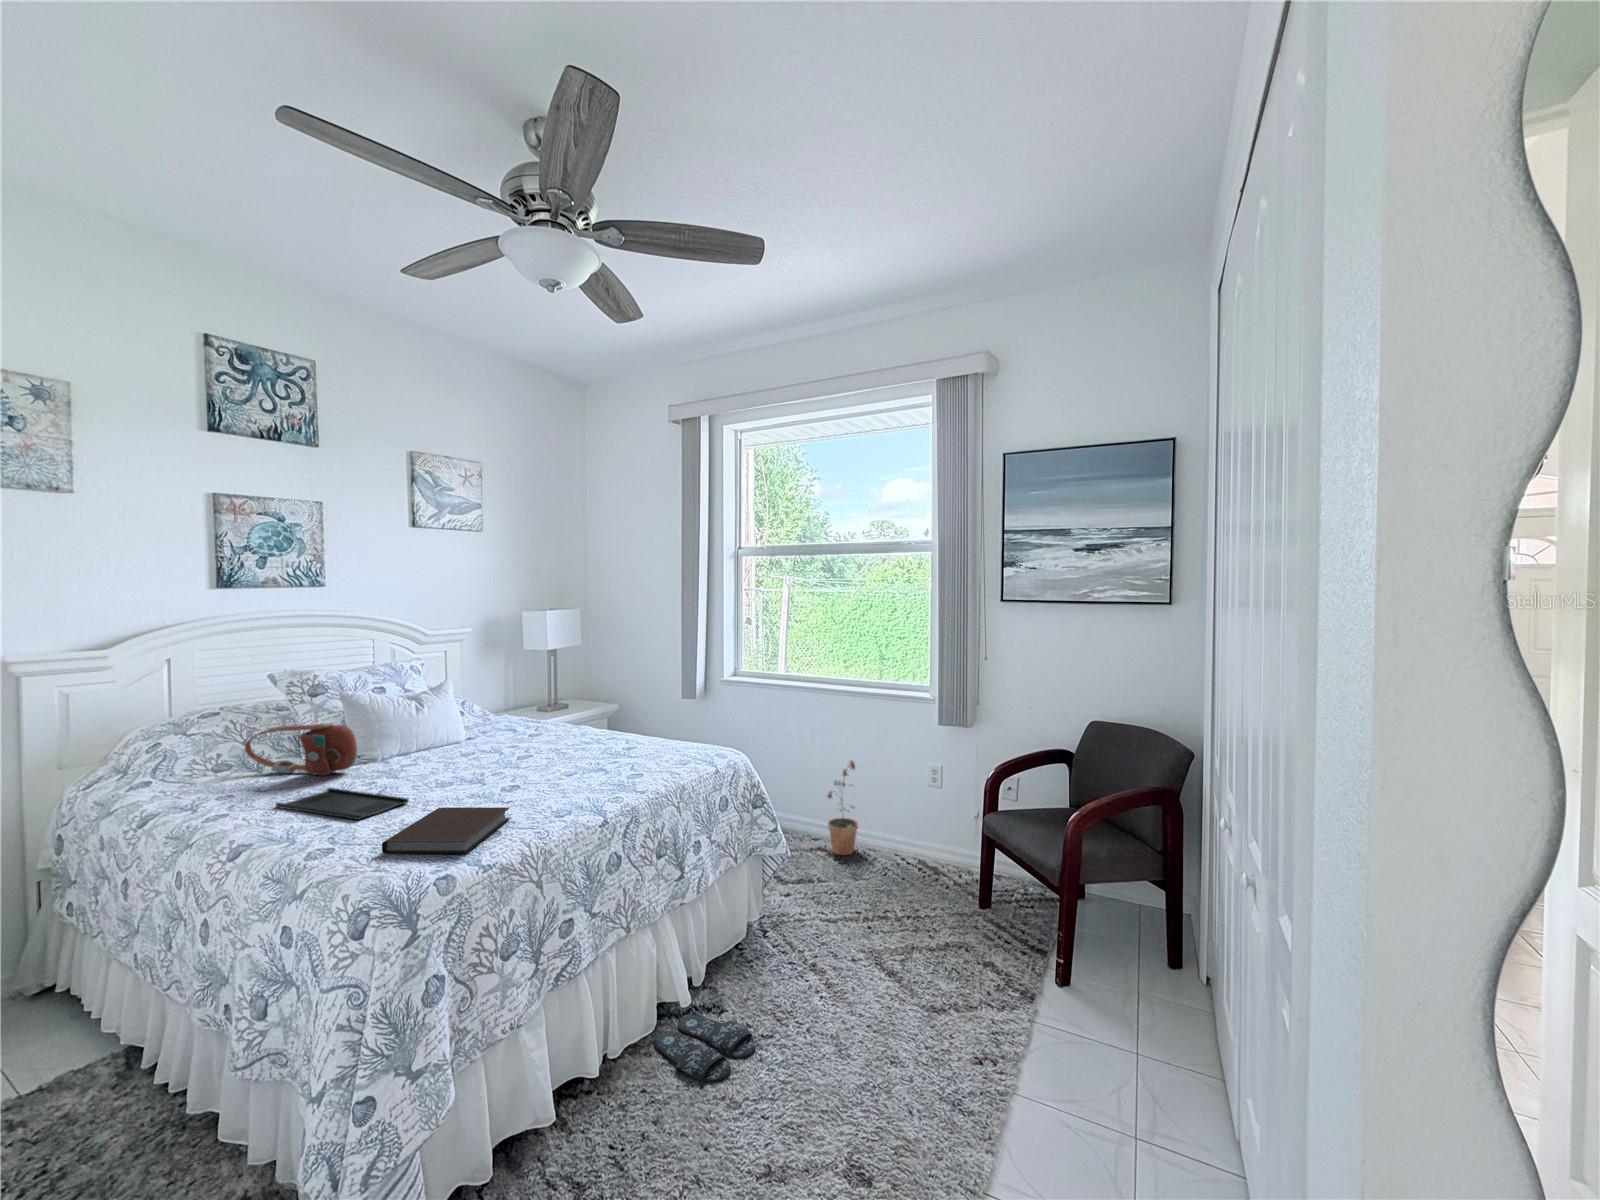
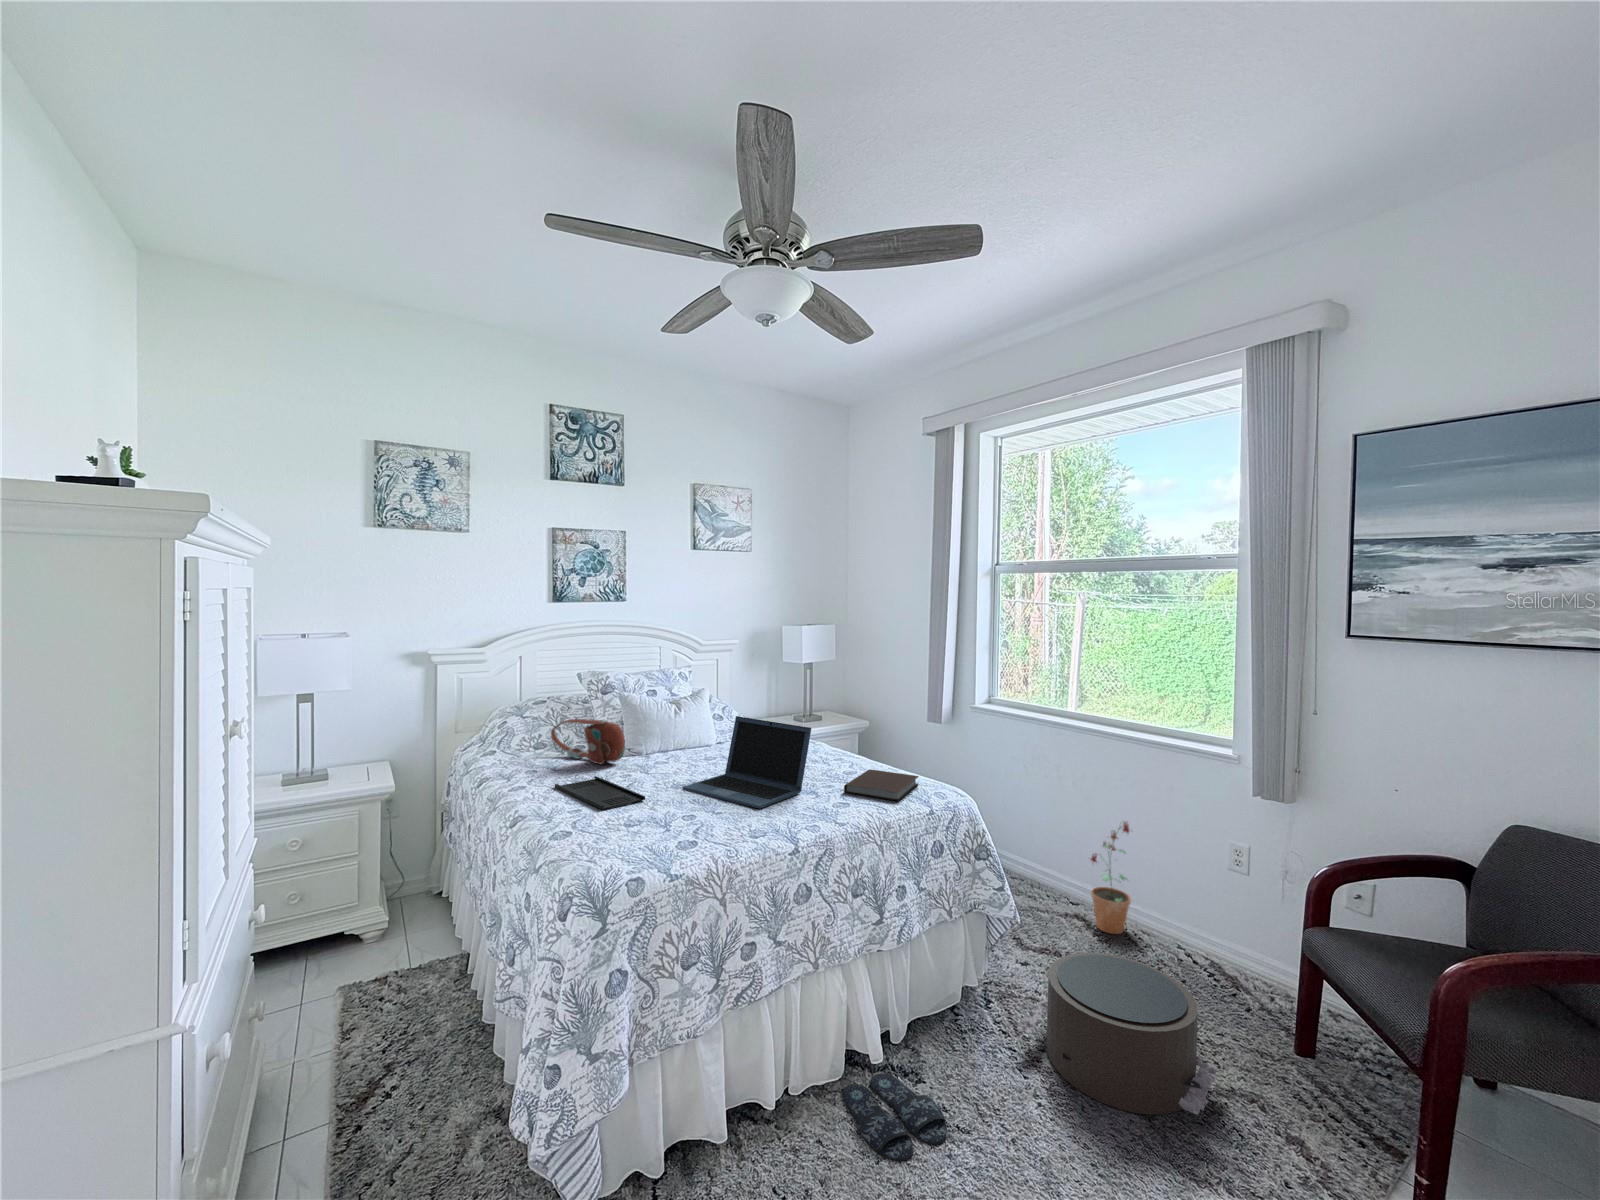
laptop: none [448,703,590,791] -> present [683,716,811,809]
notebook: present [382,807,510,854] -> present [844,769,919,801]
pouf: none [795,866,940,983] -> present [1017,953,1217,1115]

